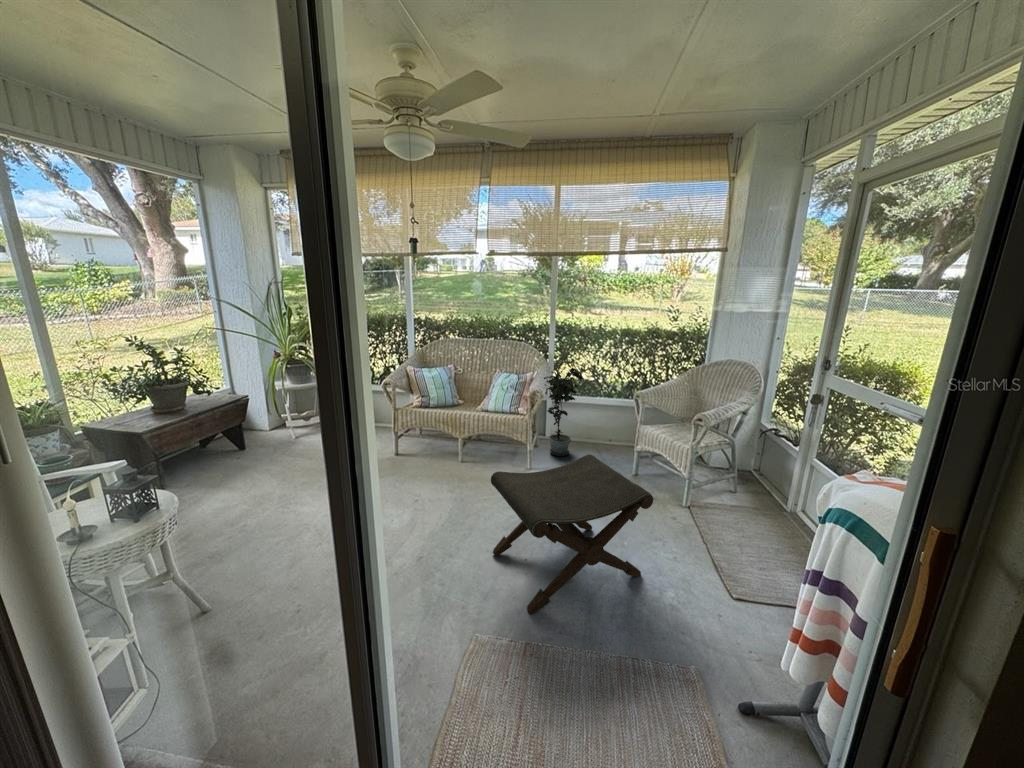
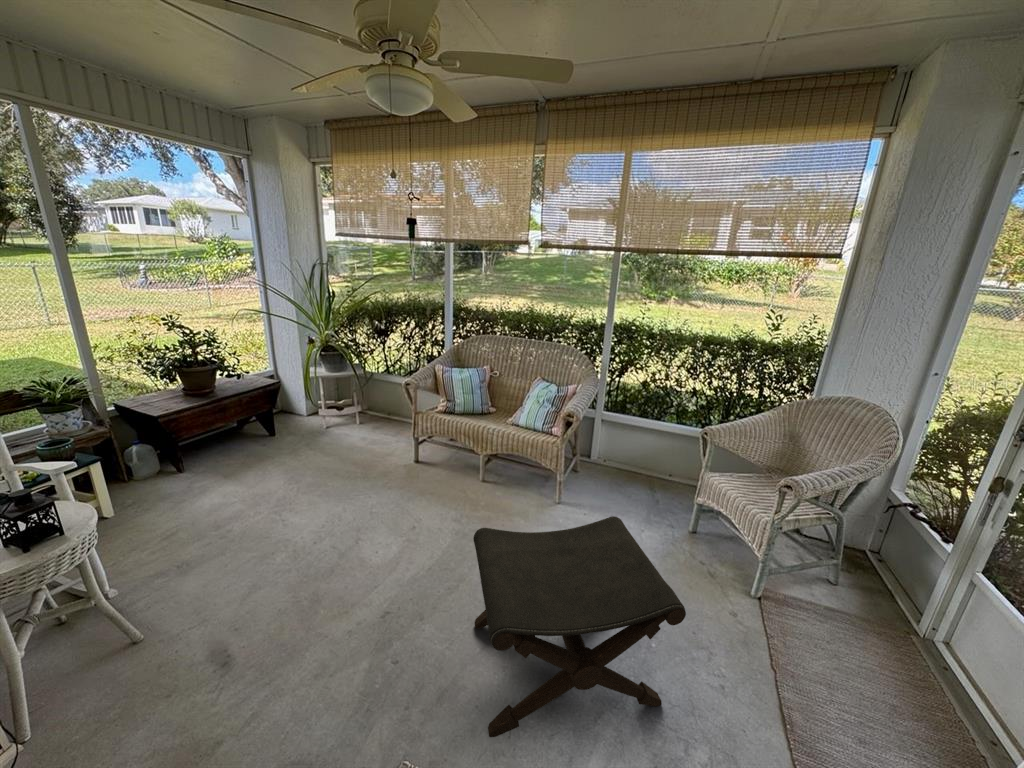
potted plant: present [544,364,583,456] -> none [587,379,640,490]

